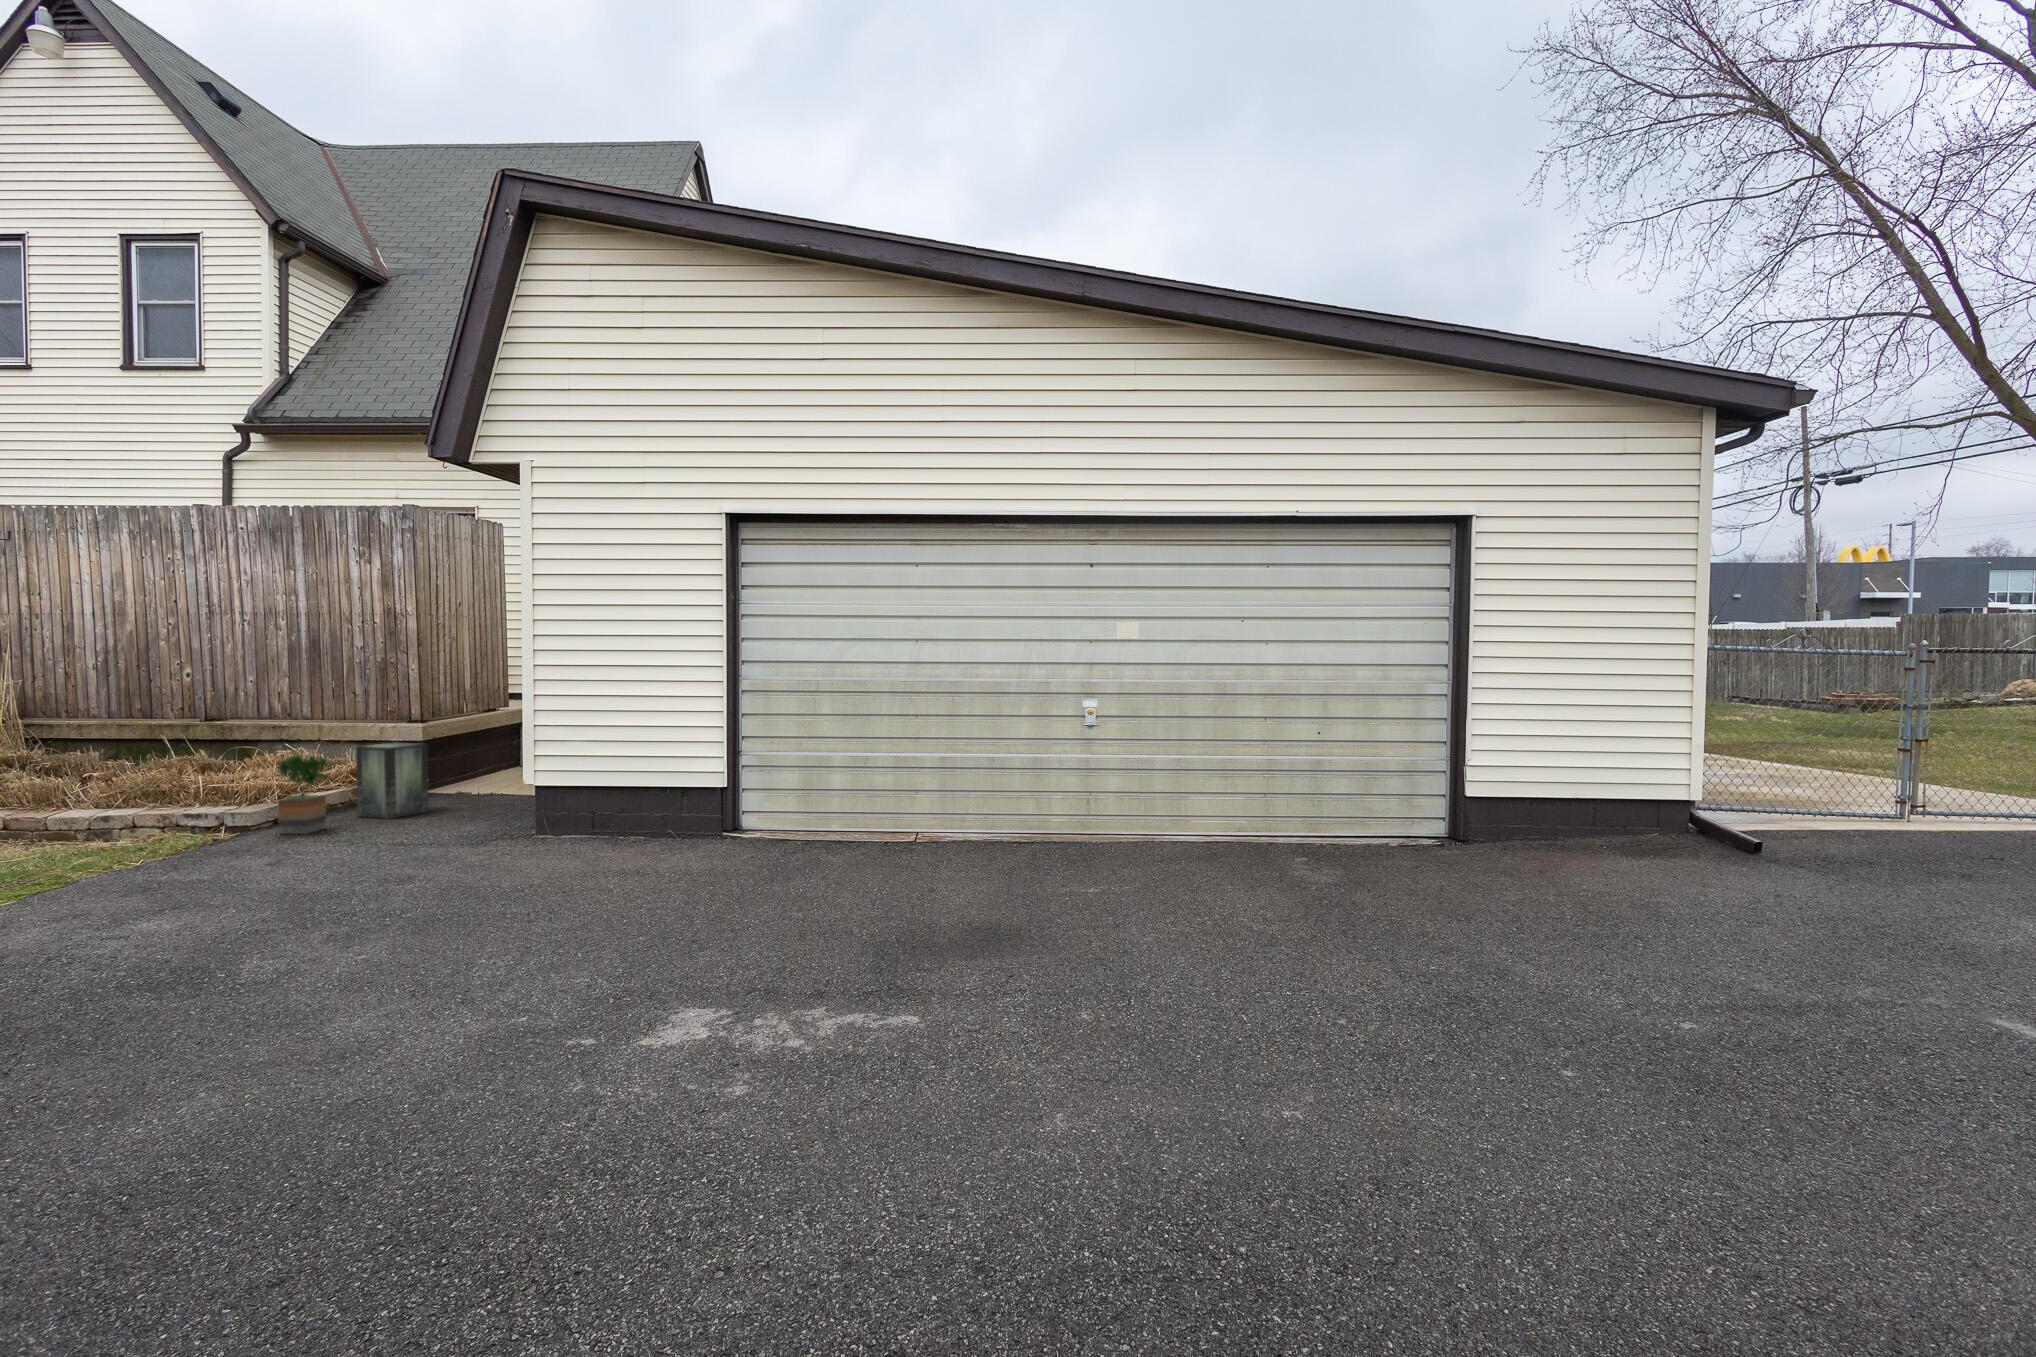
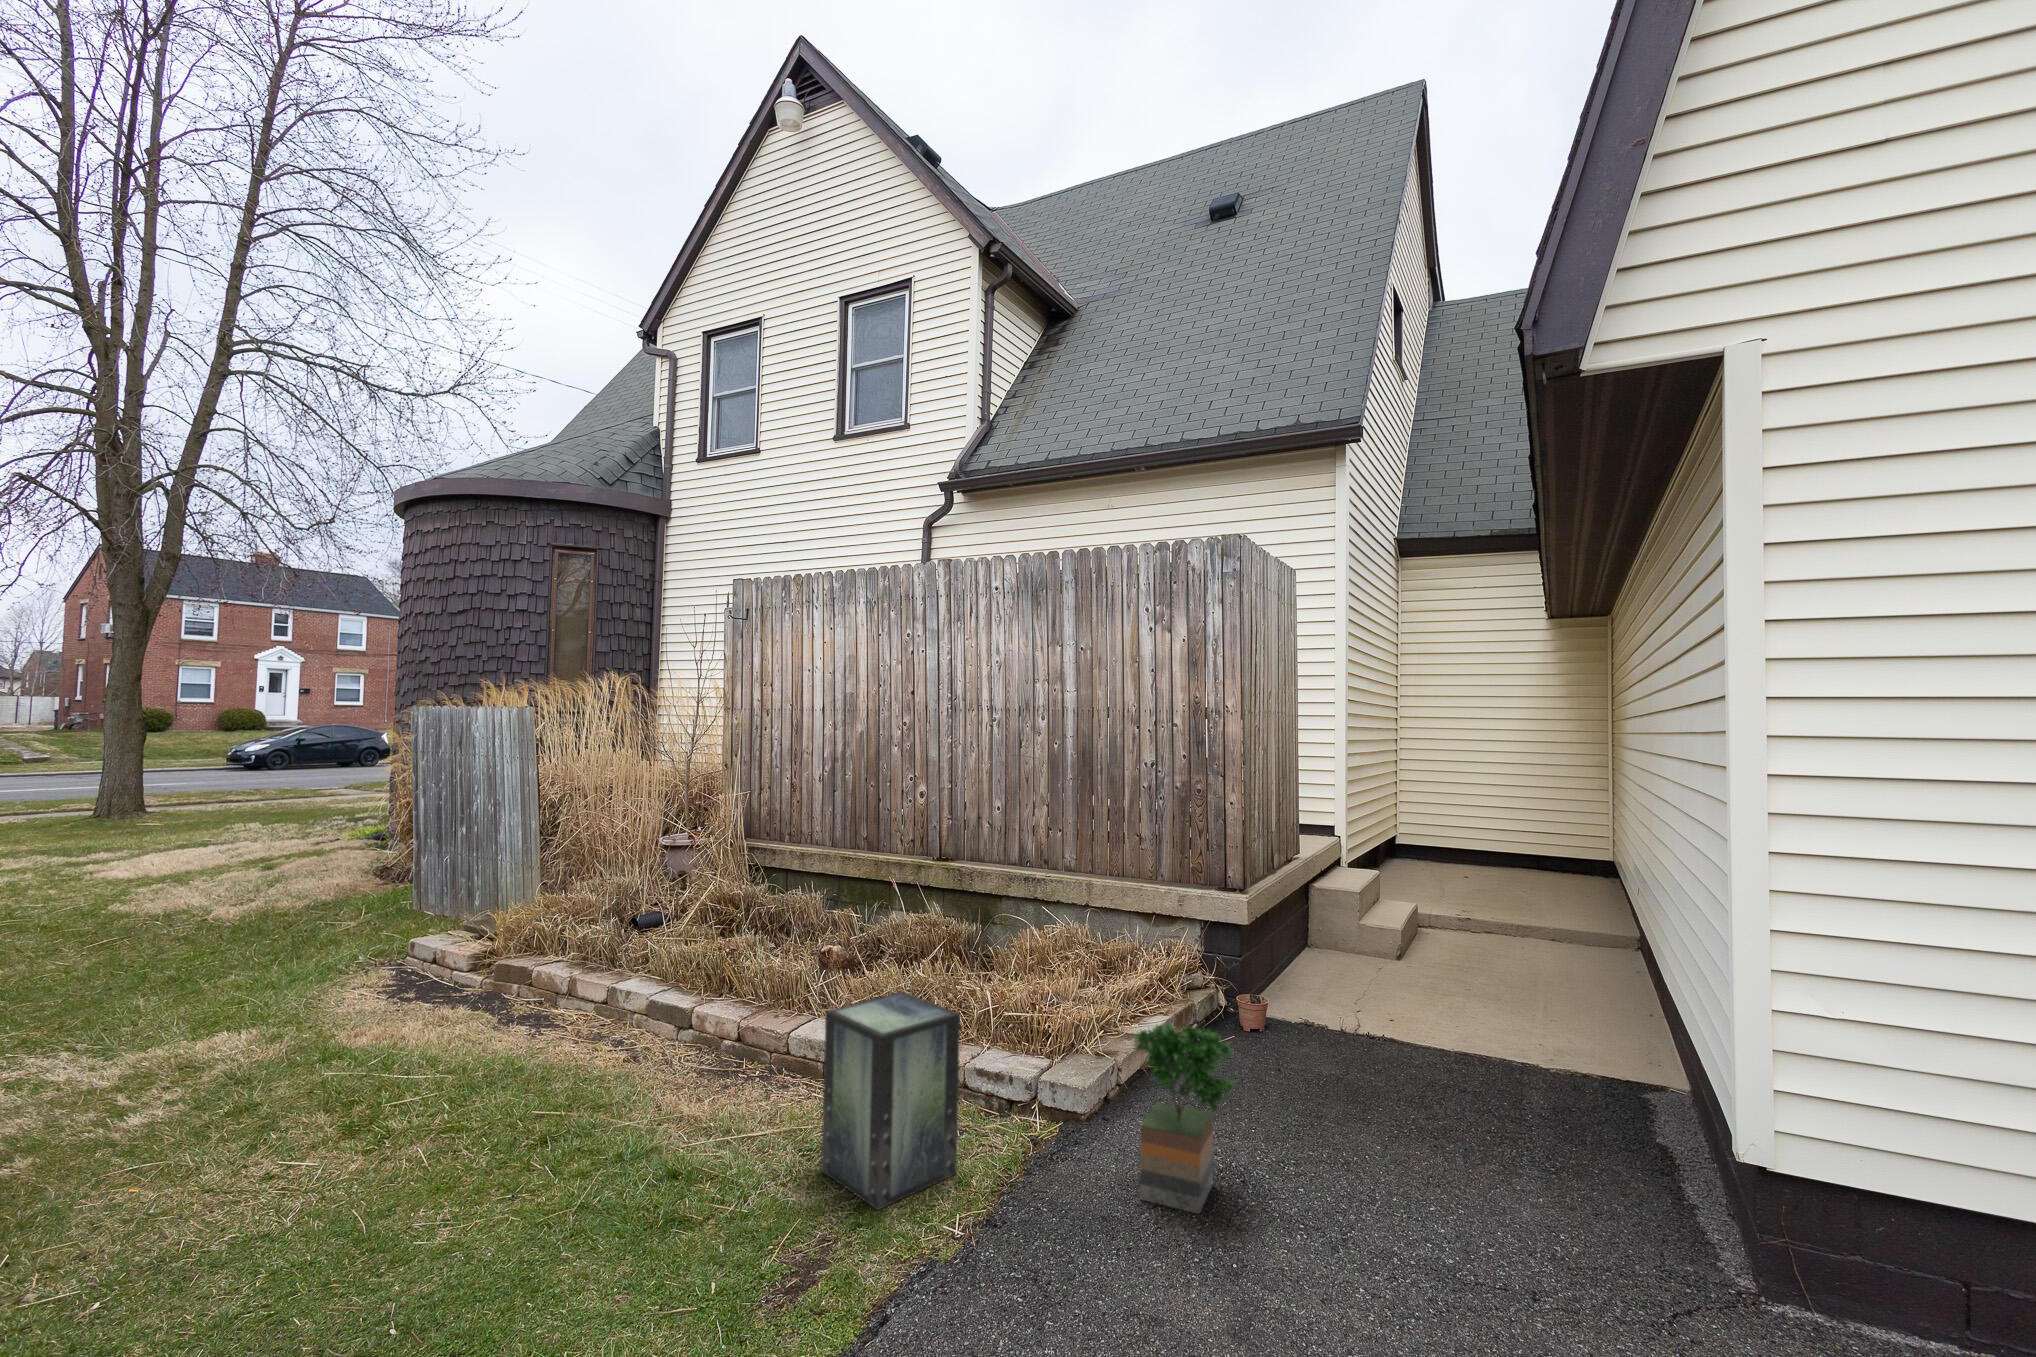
storage box: present [356,742,429,819] -> present [821,992,960,1210]

